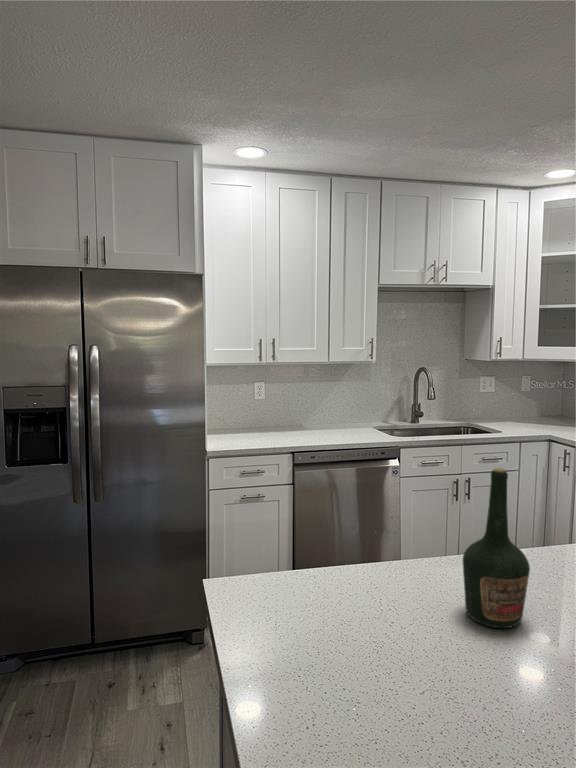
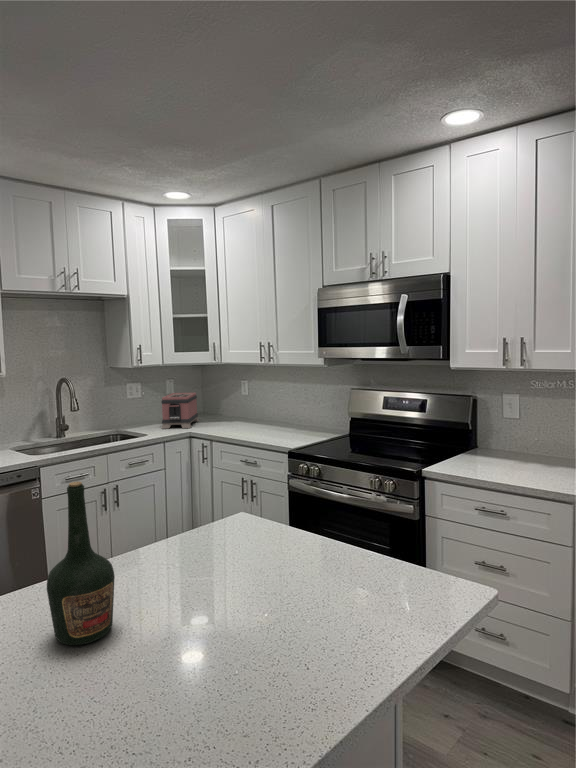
toaster: none [516,391,558,430] -> present [162,393,199,429]

